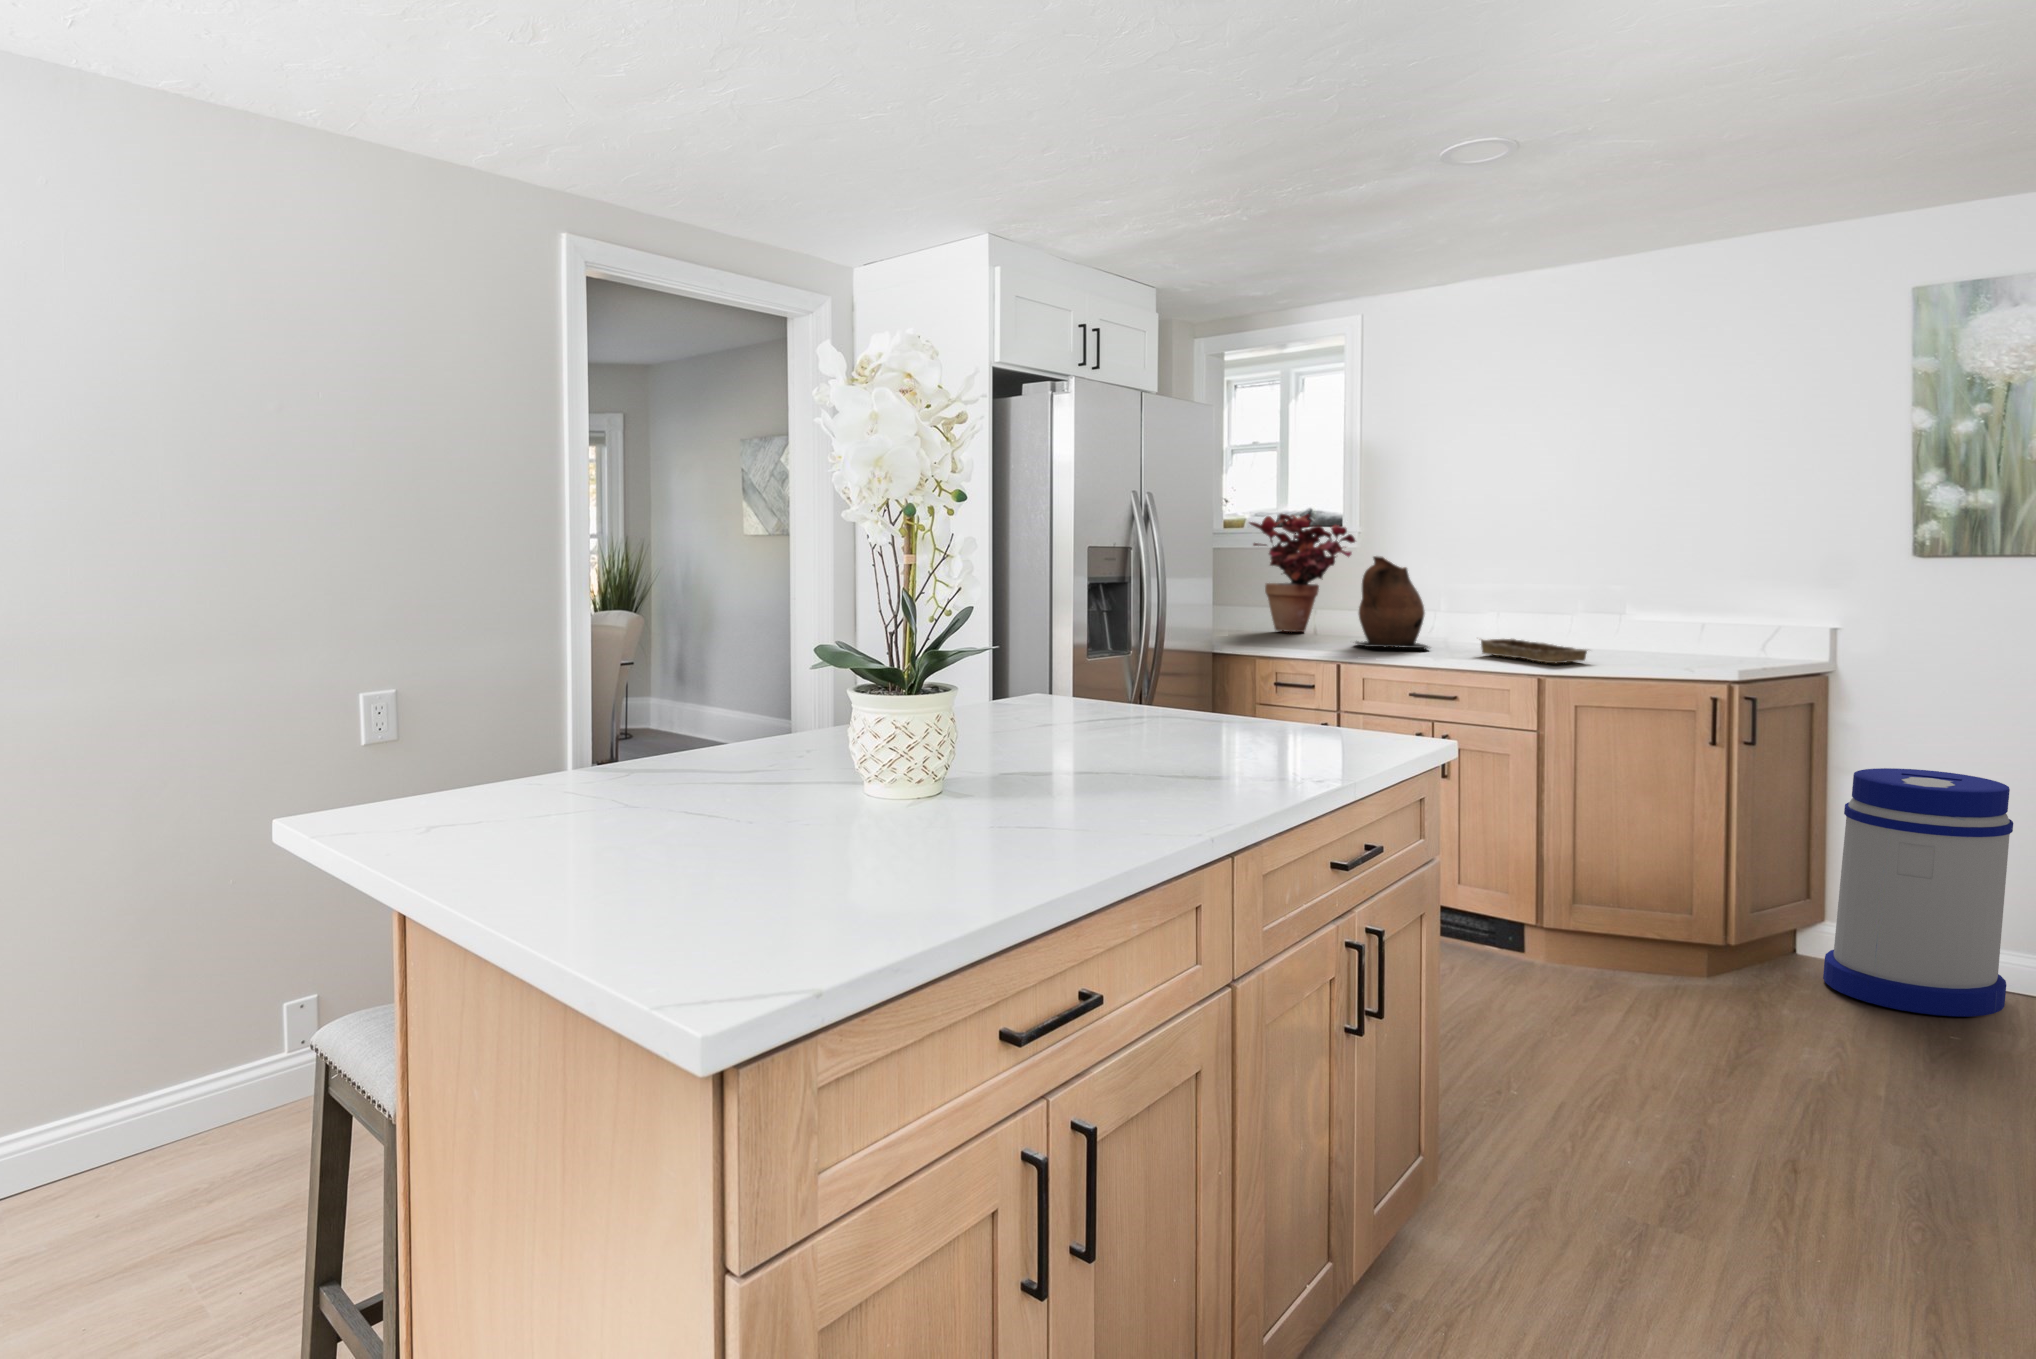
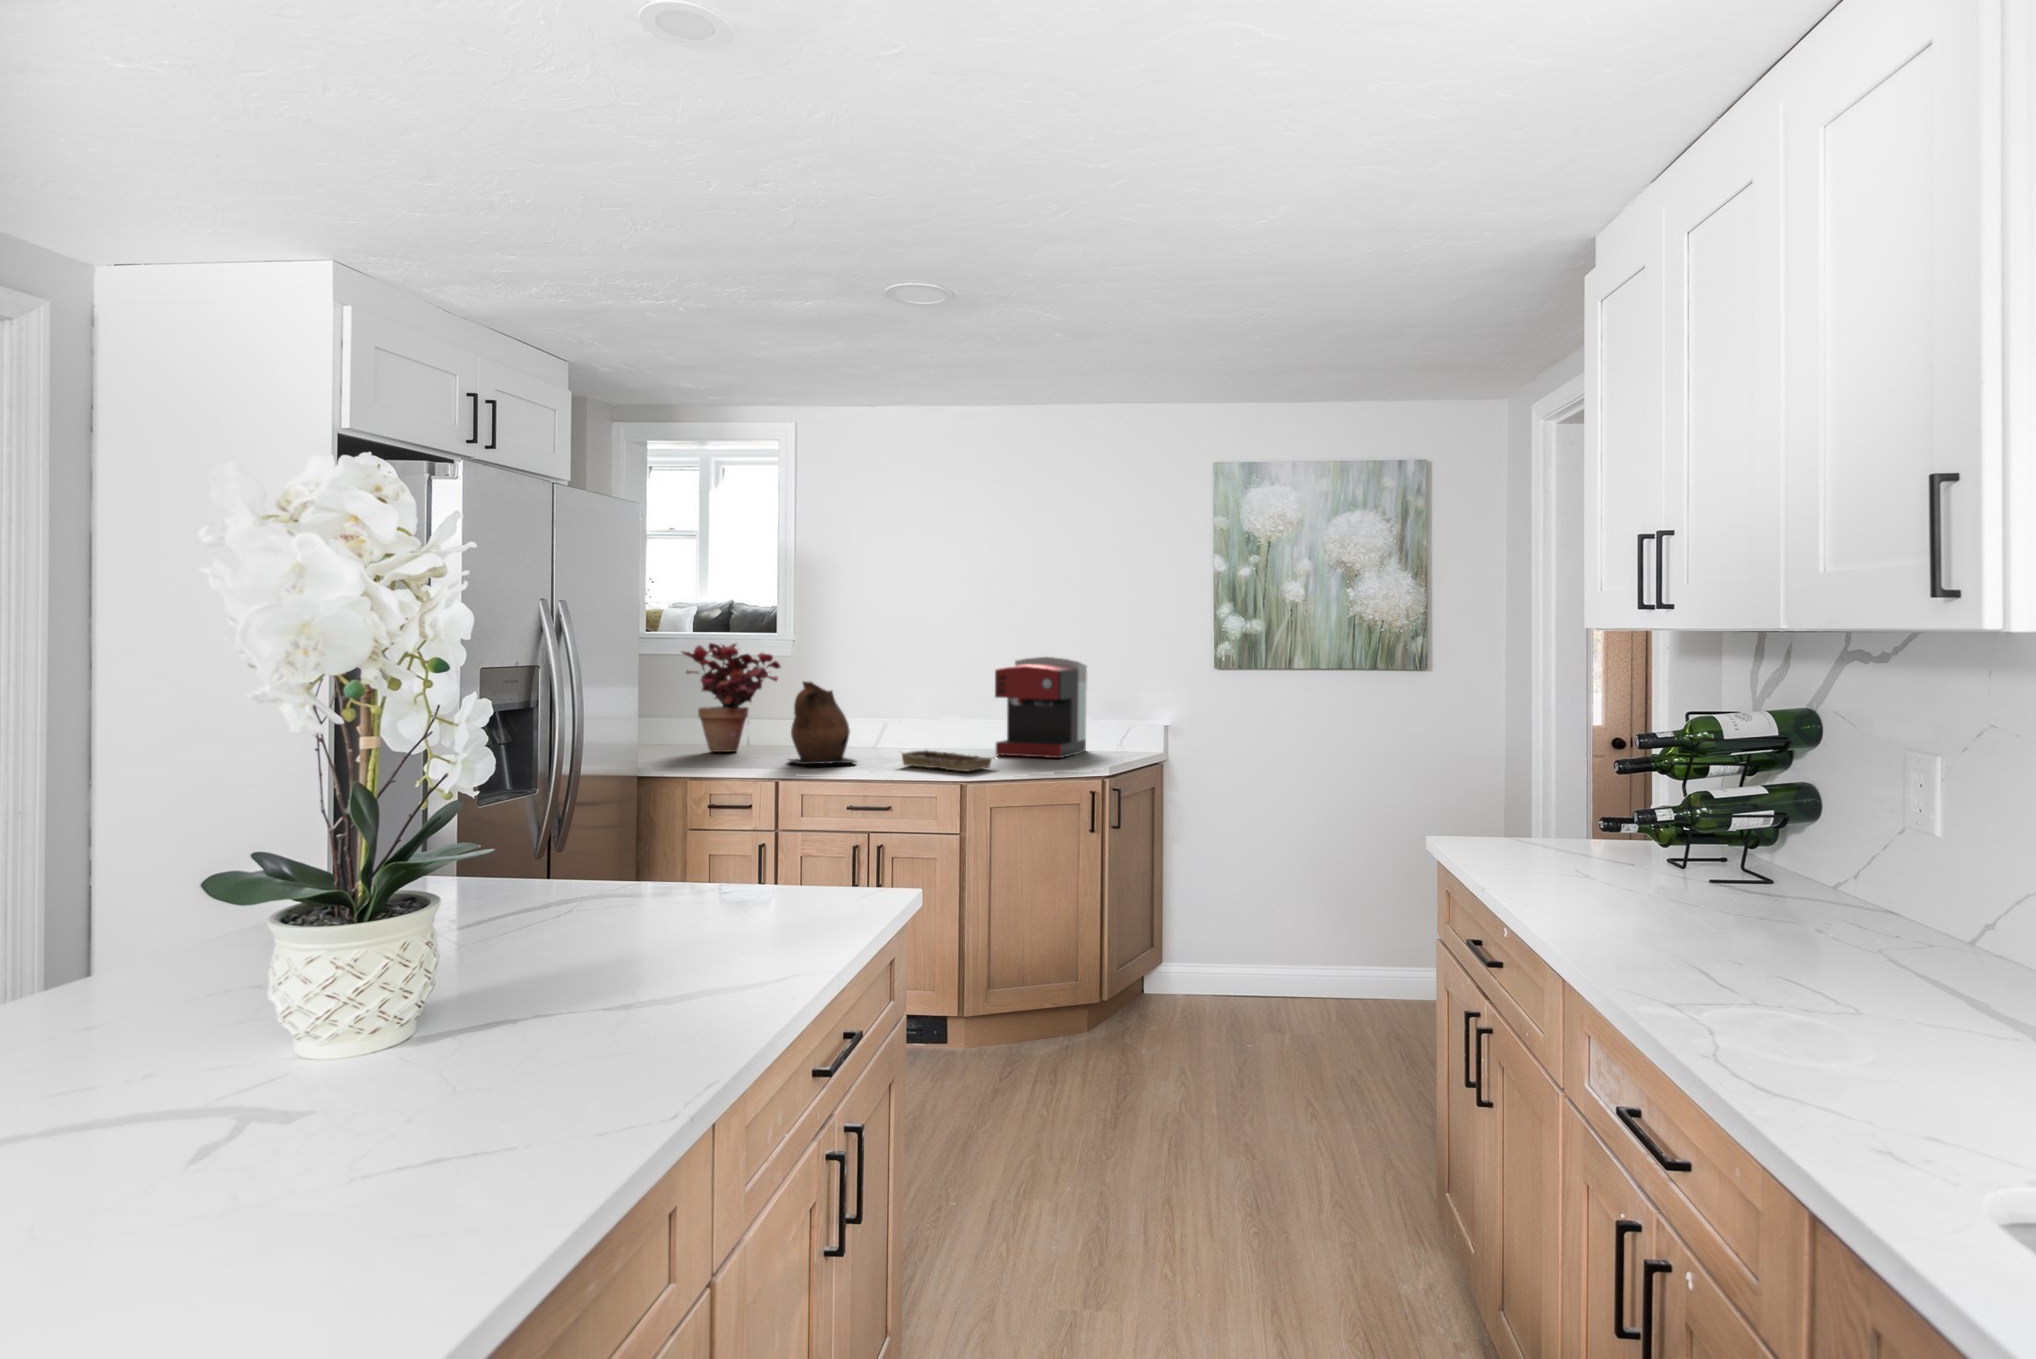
coffee maker: none [1601,535,1730,656] -> present [995,657,1087,758]
trash can: present [1823,768,2013,1017] -> none [1179,837,1305,1035]

